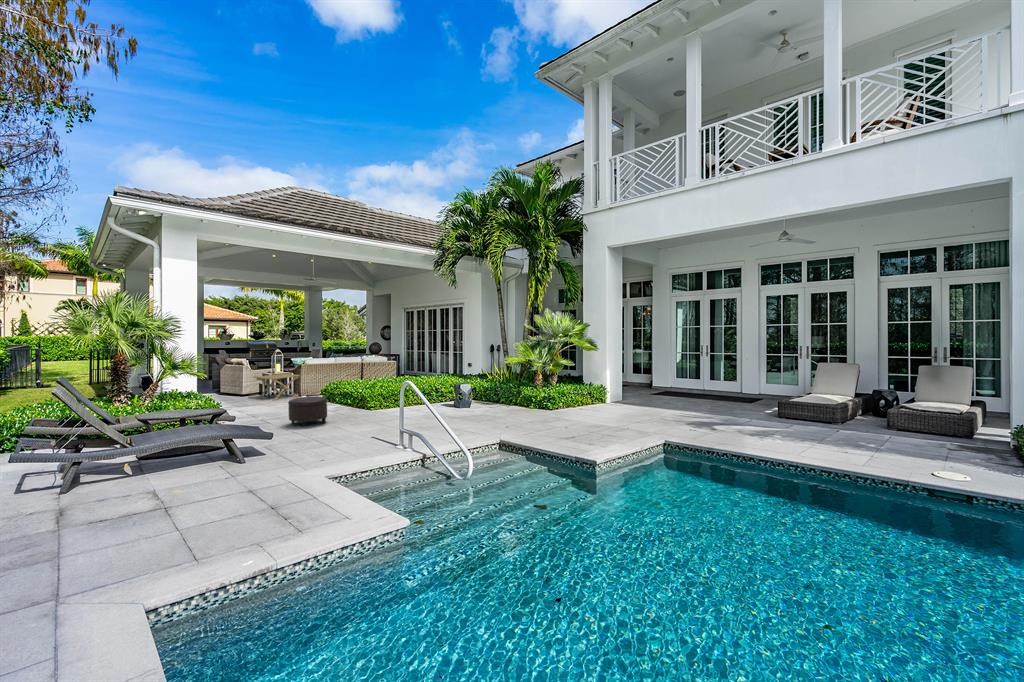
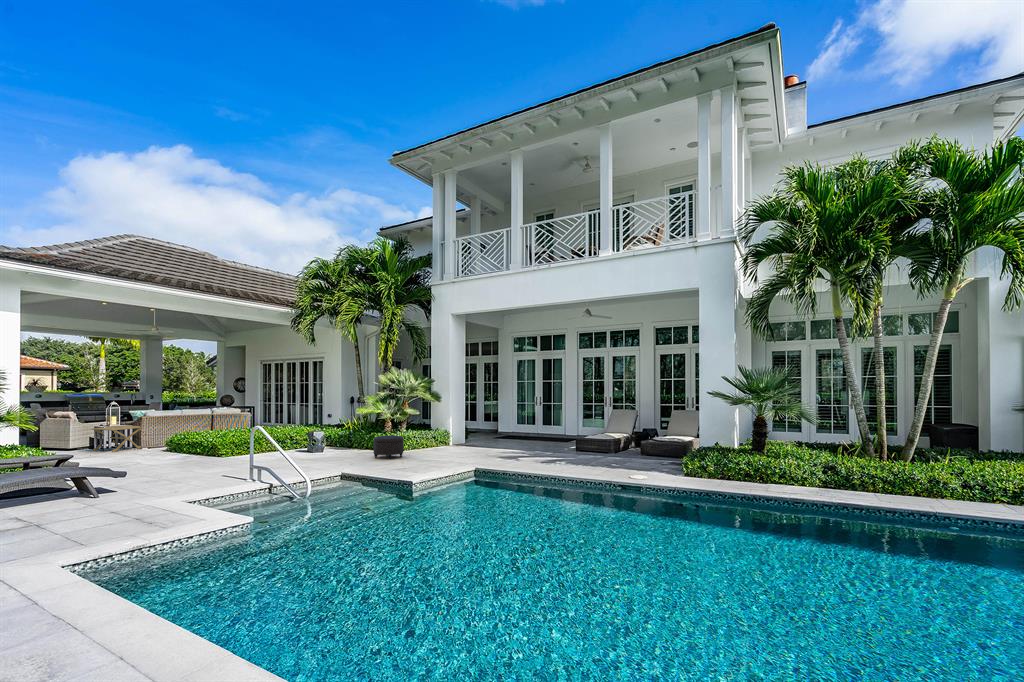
ottoman: present [288,396,327,427] -> present [373,435,404,459]

